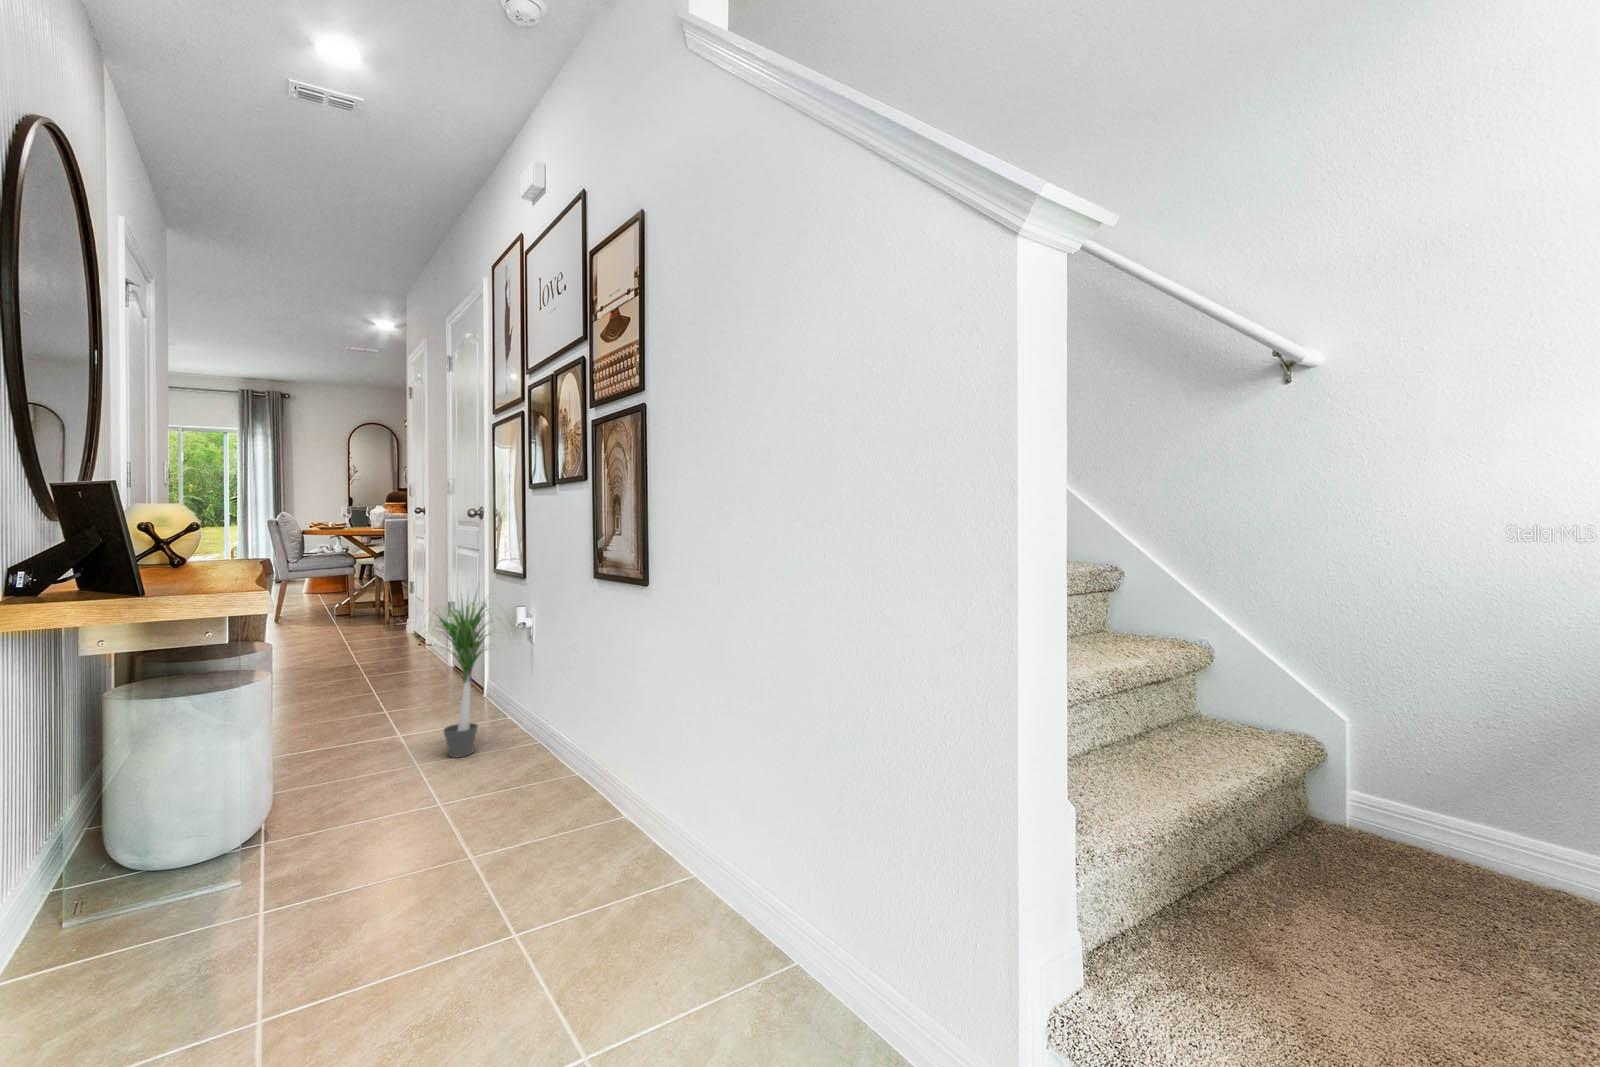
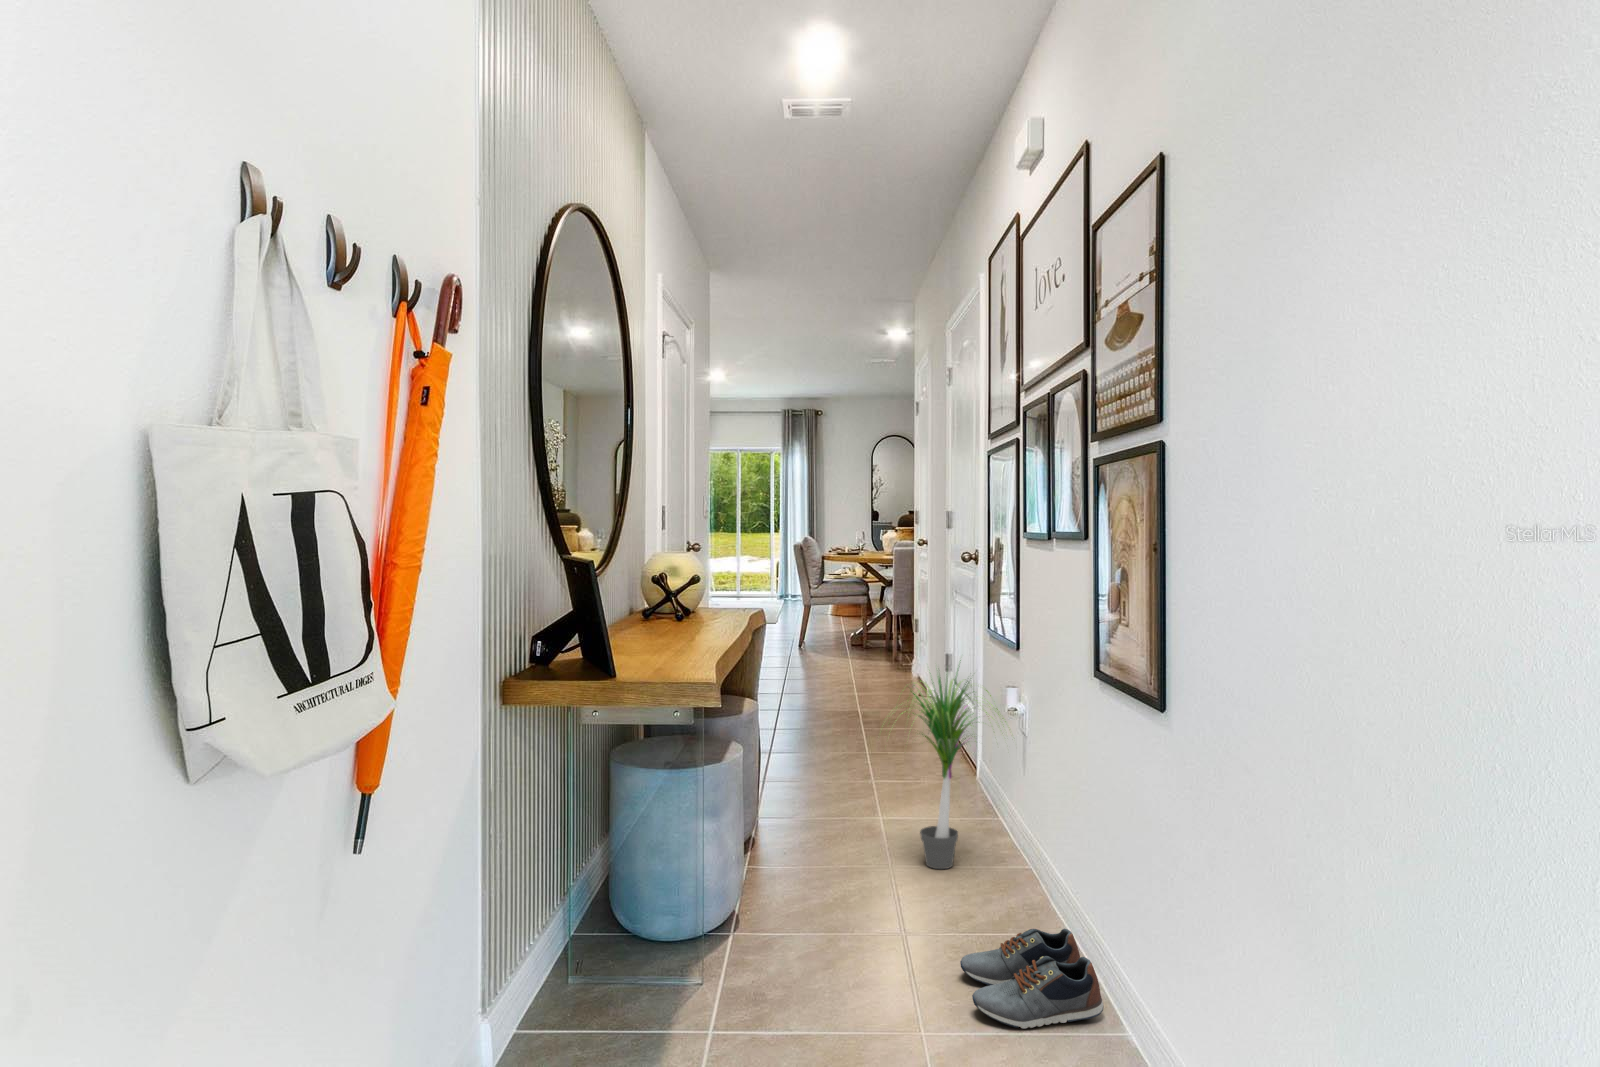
shoe: none [493,762,604,834] -> present [960,928,1104,1029]

